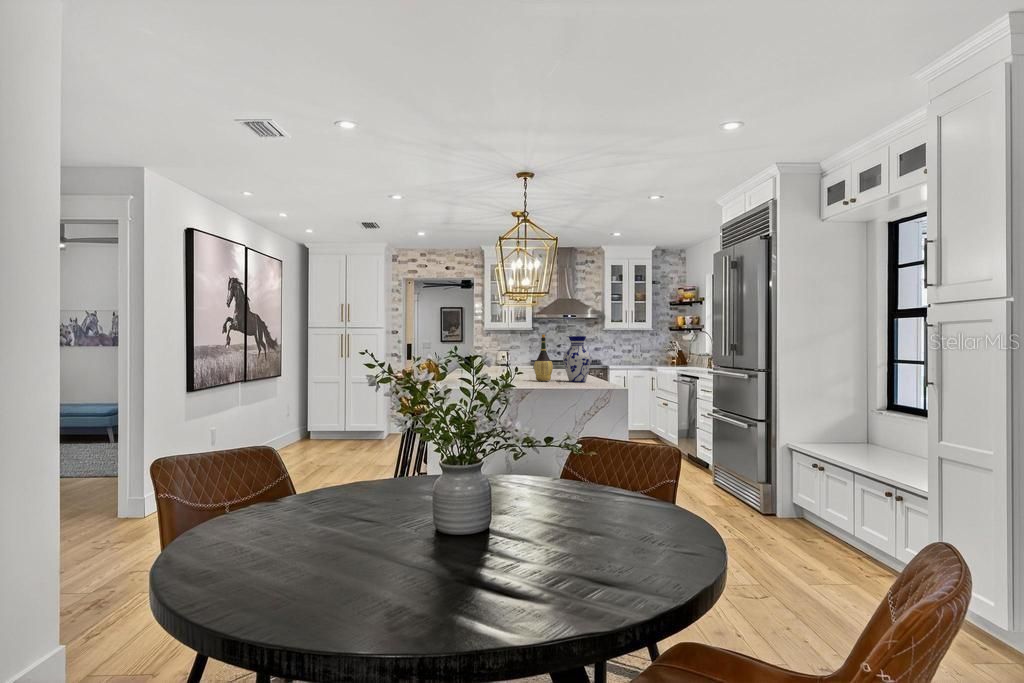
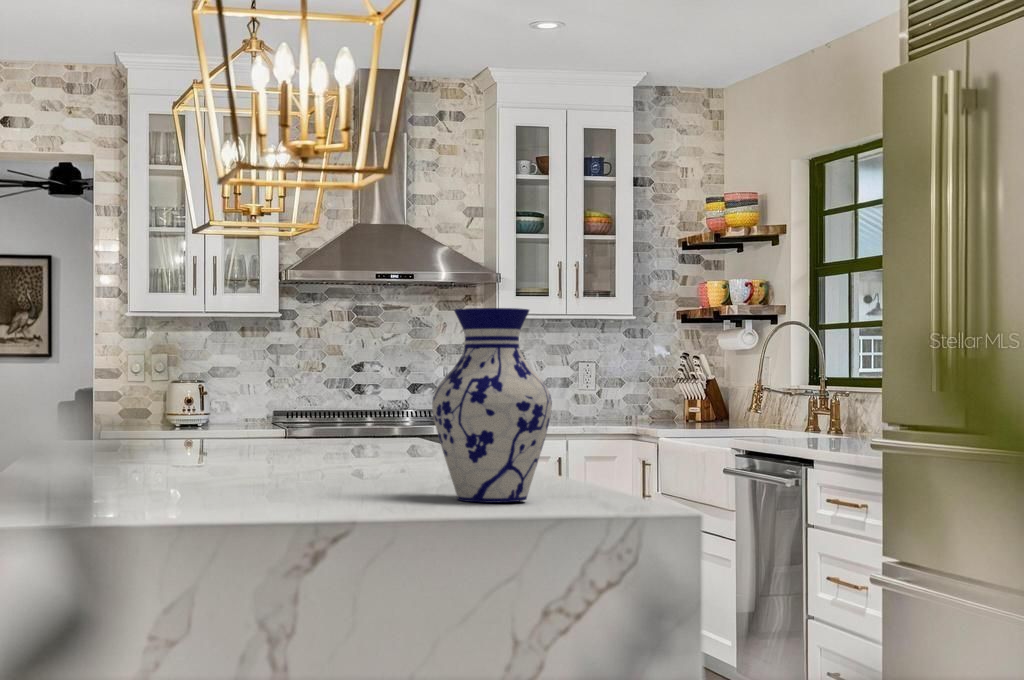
wine bottle: present [534,334,553,381] -> none [311,298,393,502]

